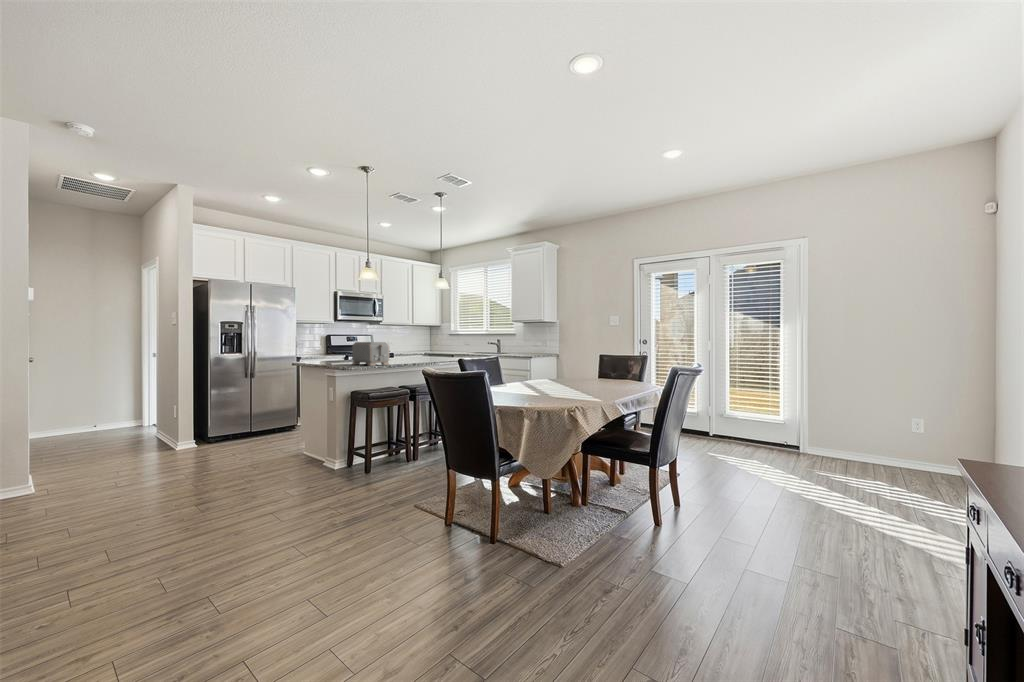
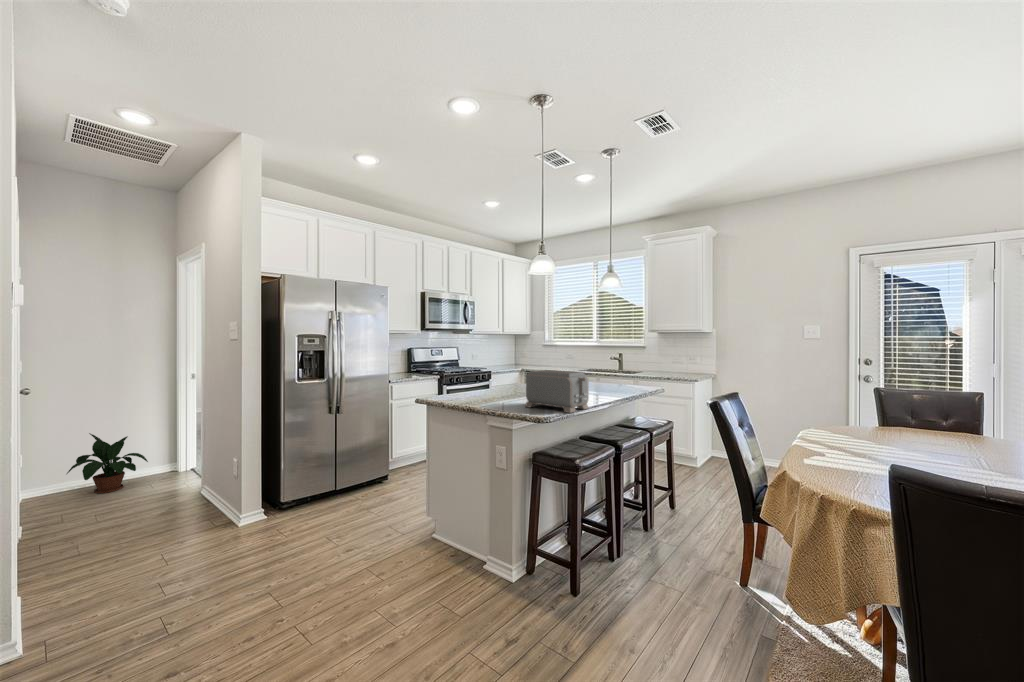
potted plant: none [60,392,119,436] -> present [67,433,148,493]

